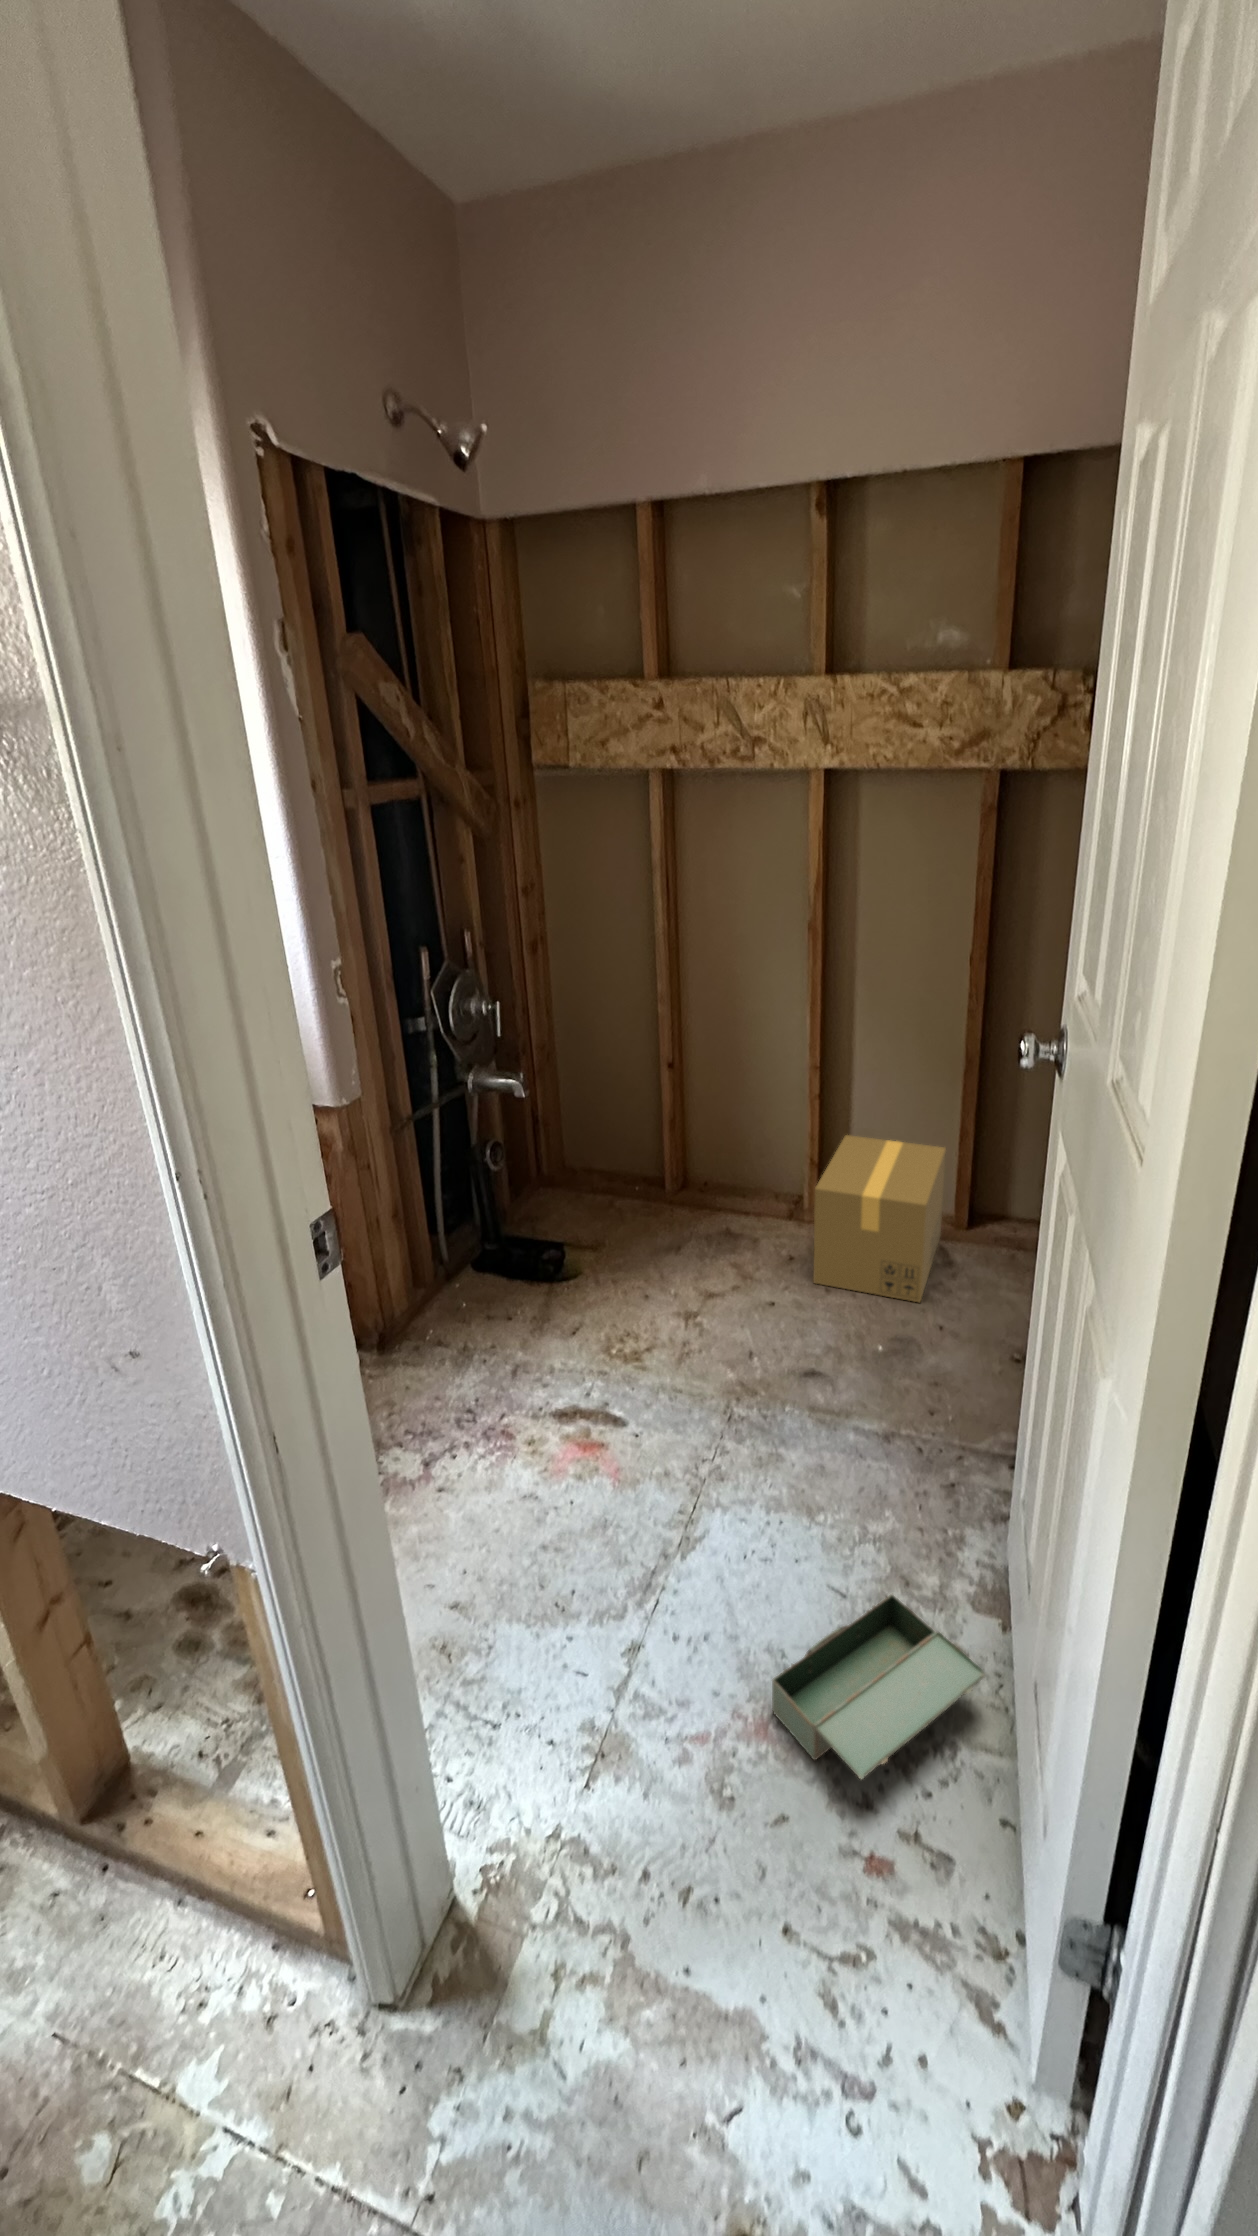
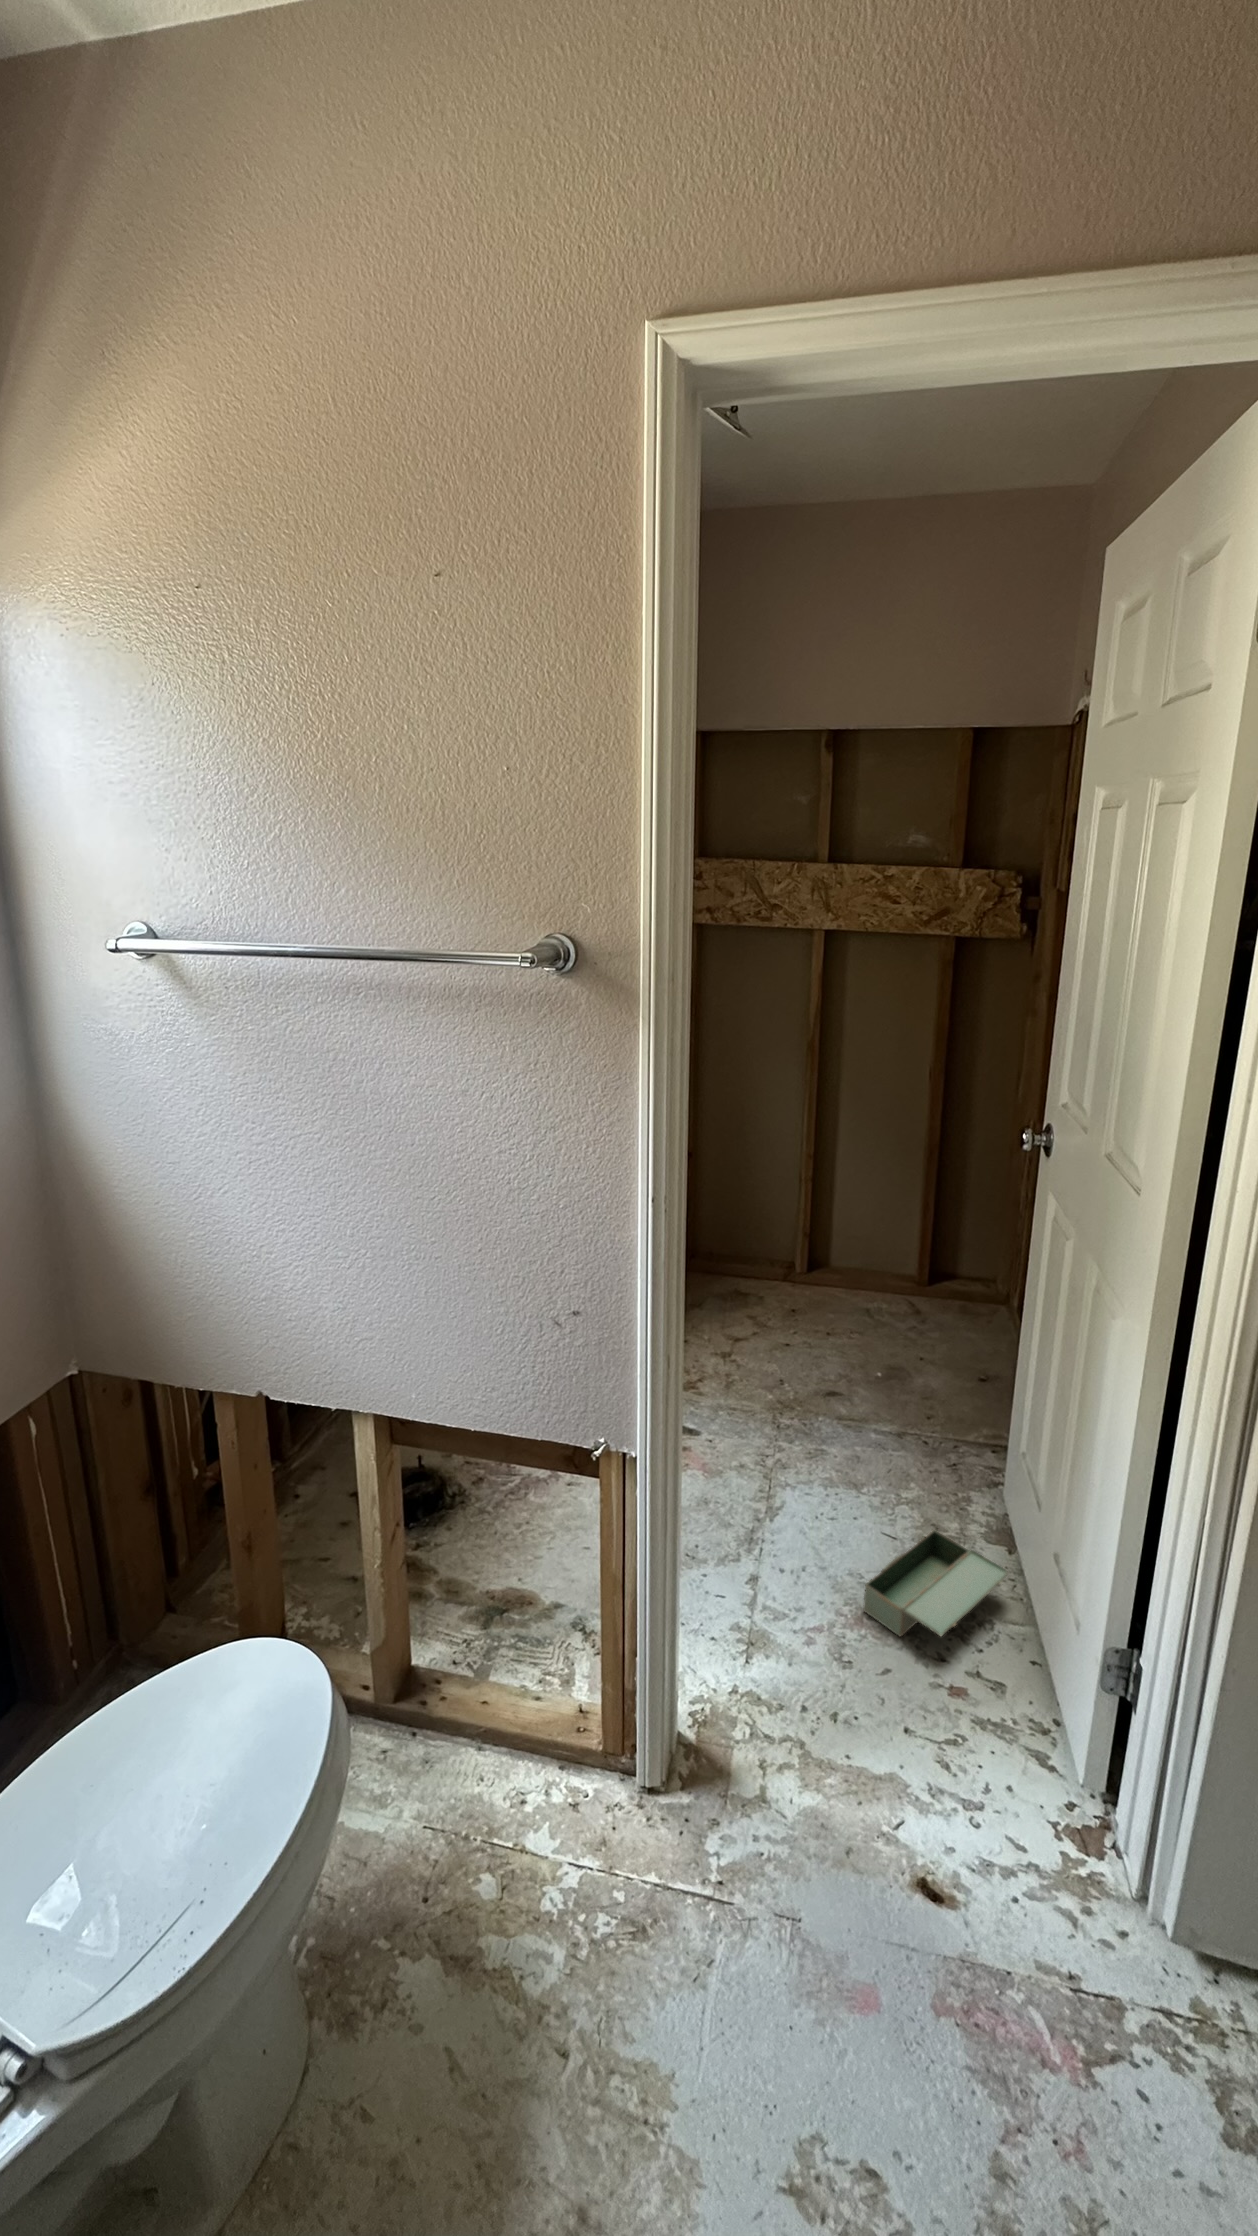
cardboard box: present [813,1135,946,1302] -> none [816,1212,911,1342]

